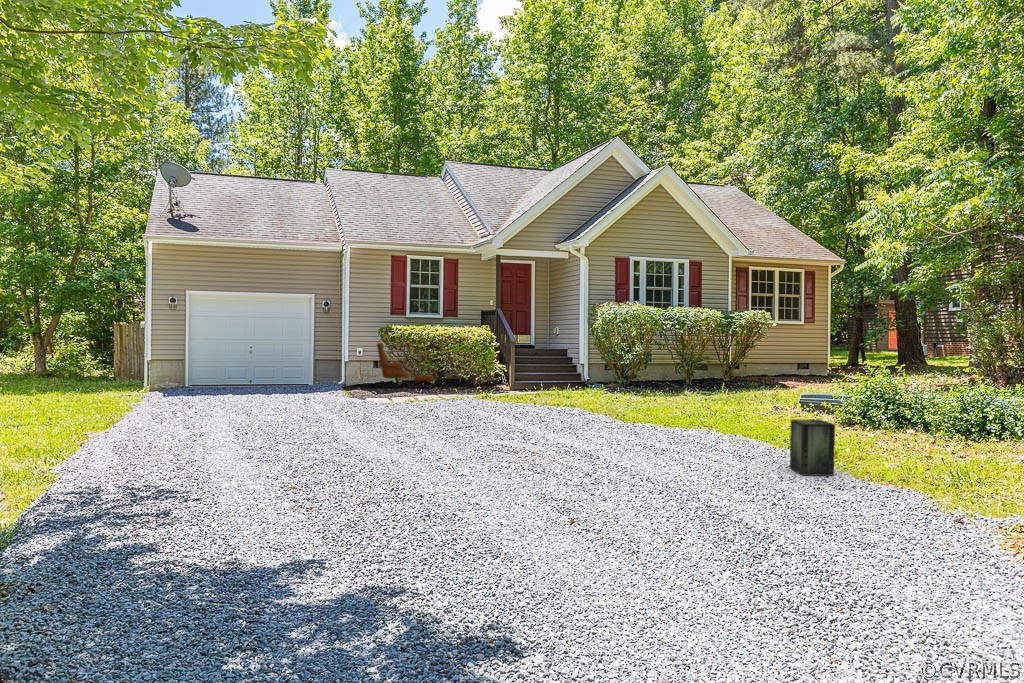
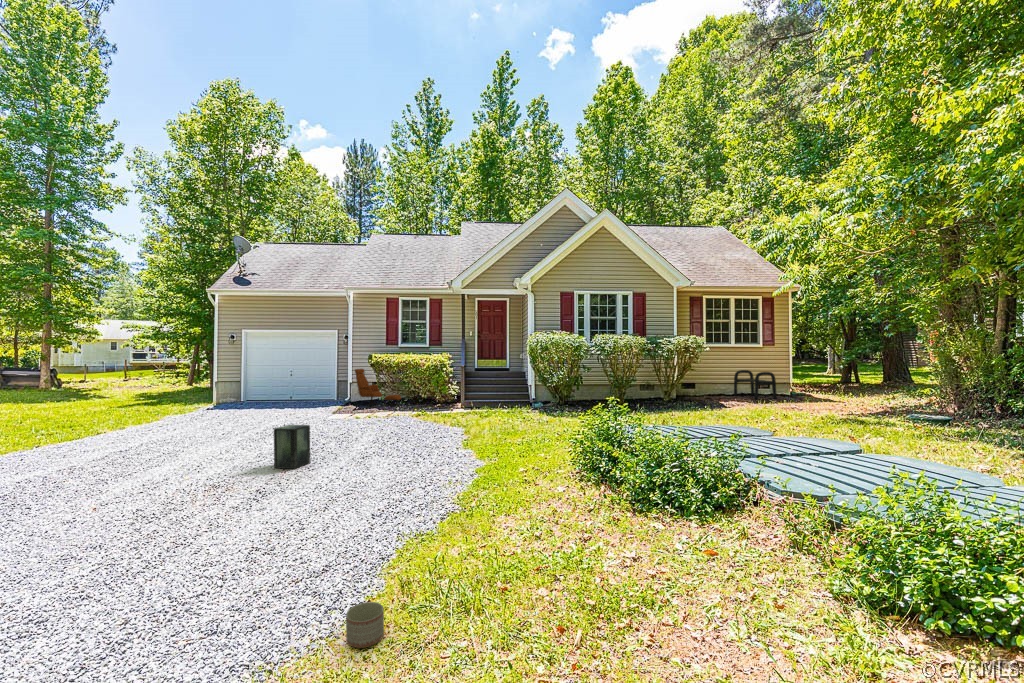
bench: none [778,348,824,378] -> present [734,370,776,399]
storage box: present [790,419,835,476] -> present [274,425,310,469]
planter: none [834,502,863,528] -> present [346,602,384,648]

